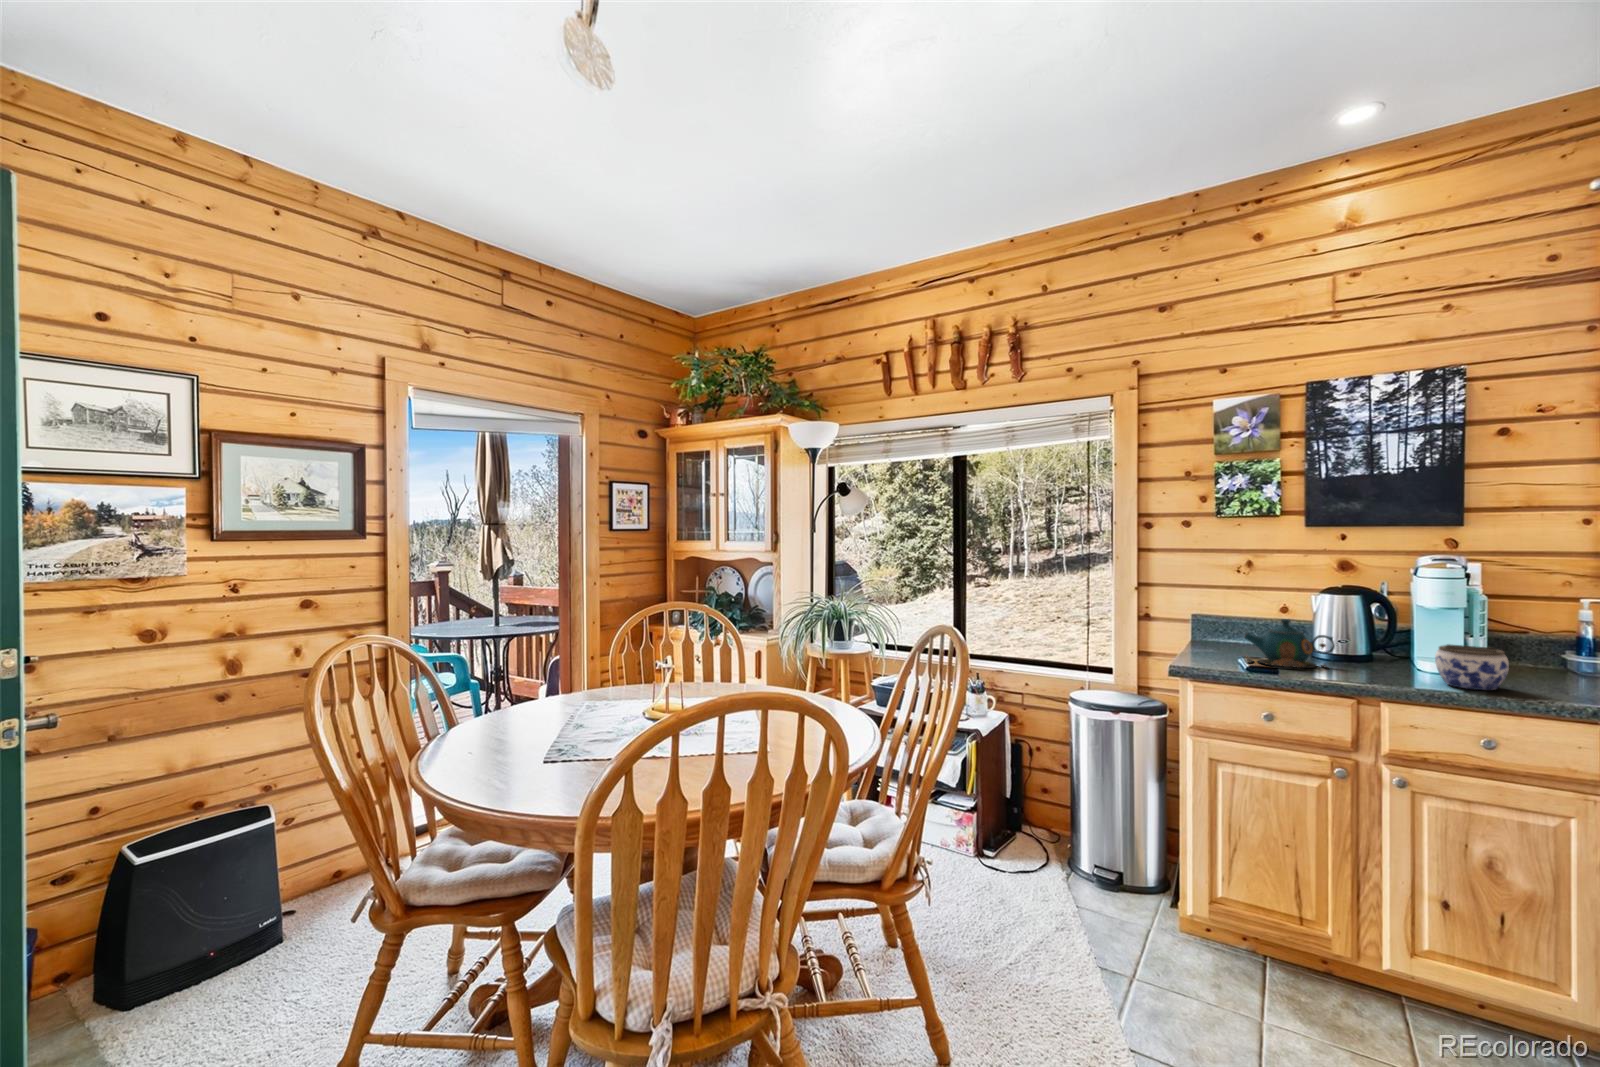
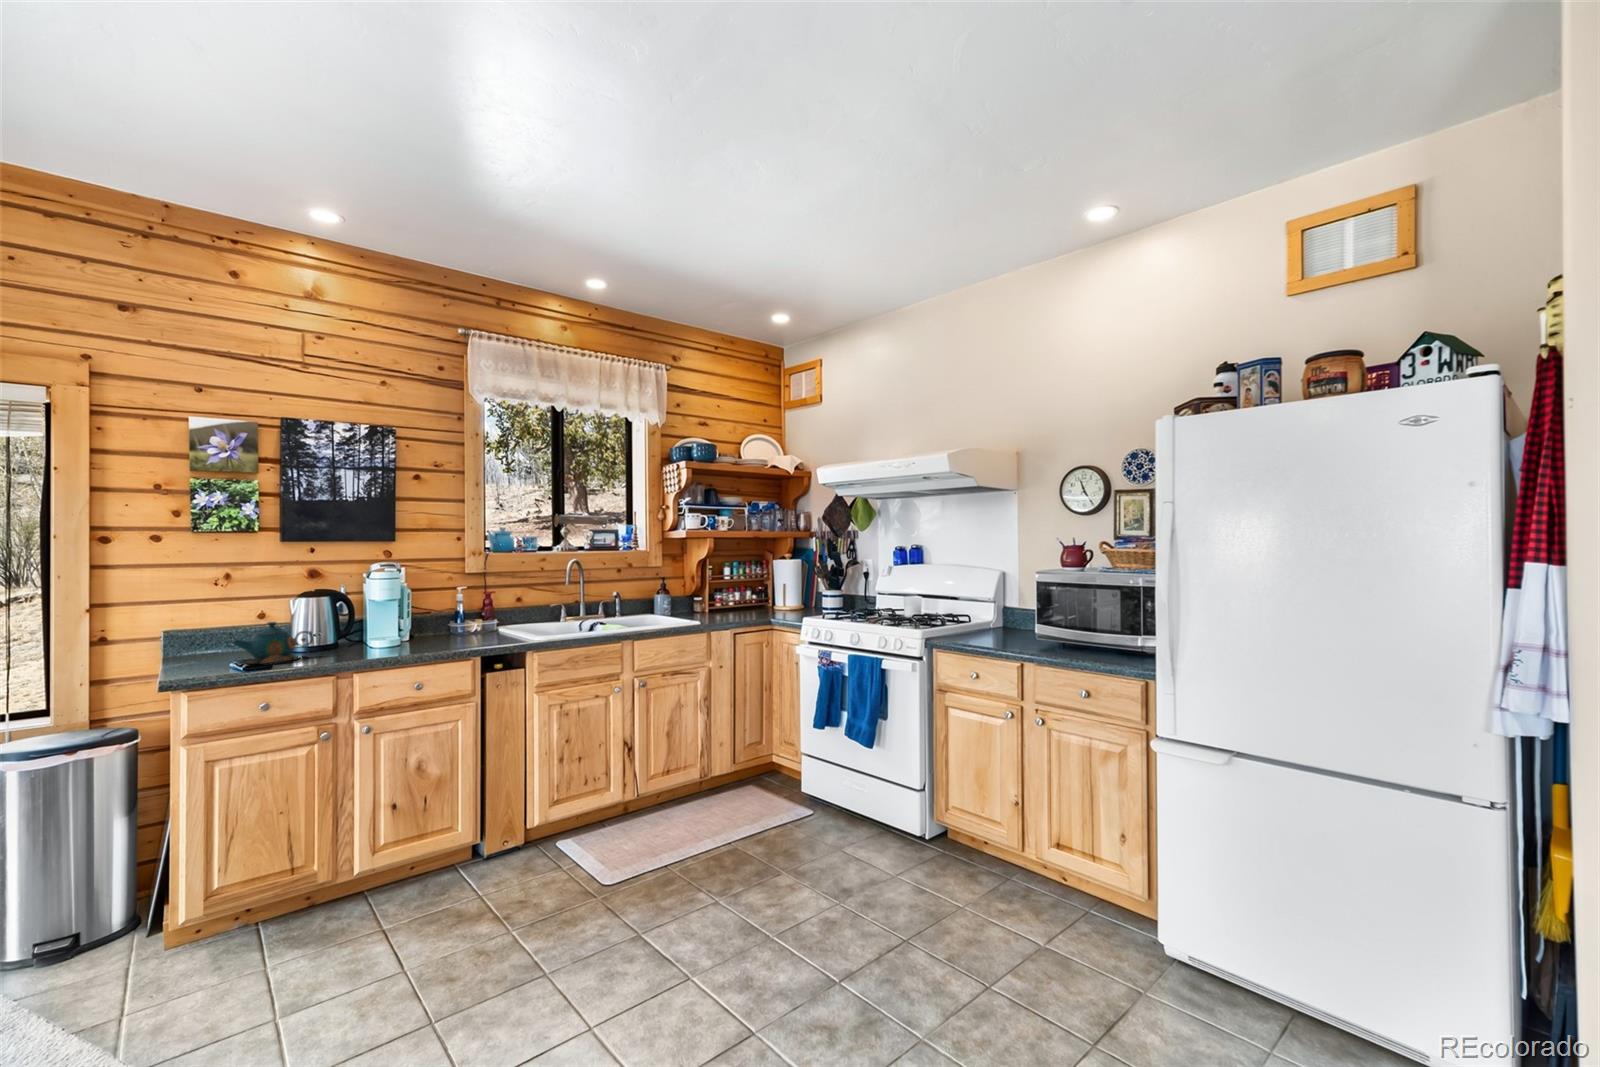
jar: present [1435,644,1509,690] -> none [386,622,428,652]

